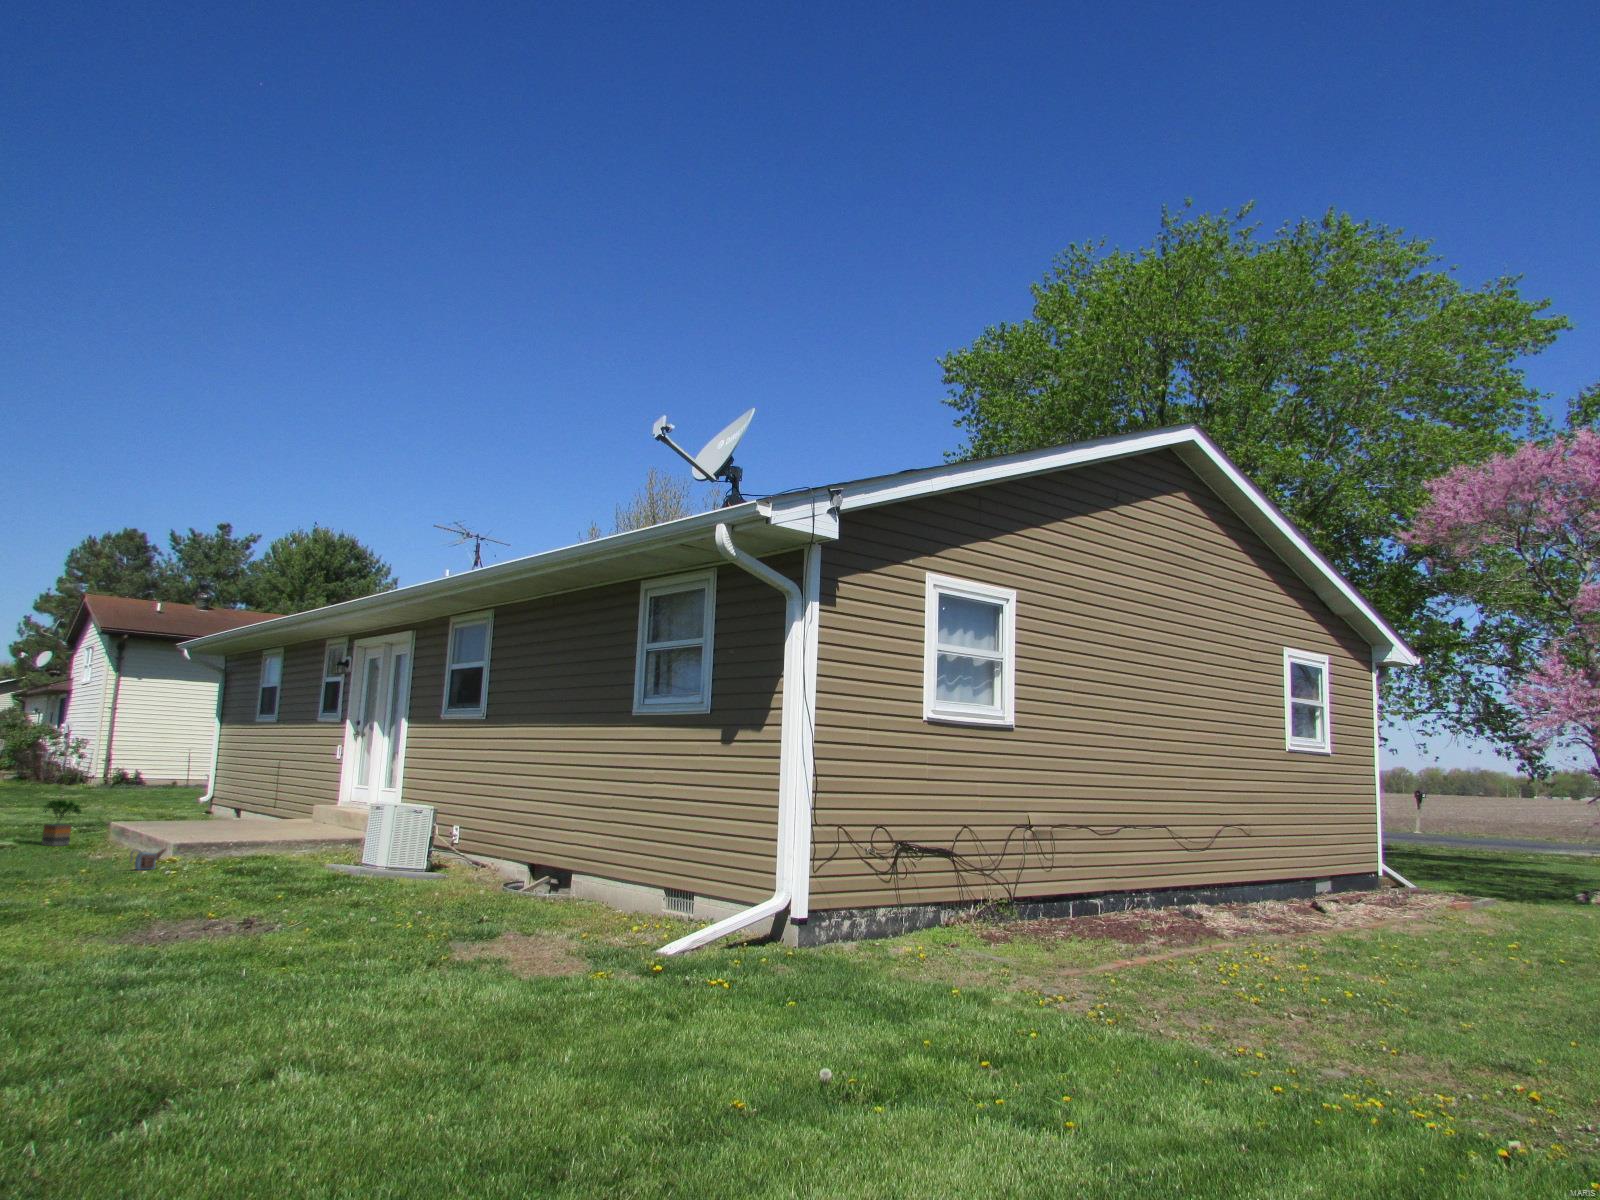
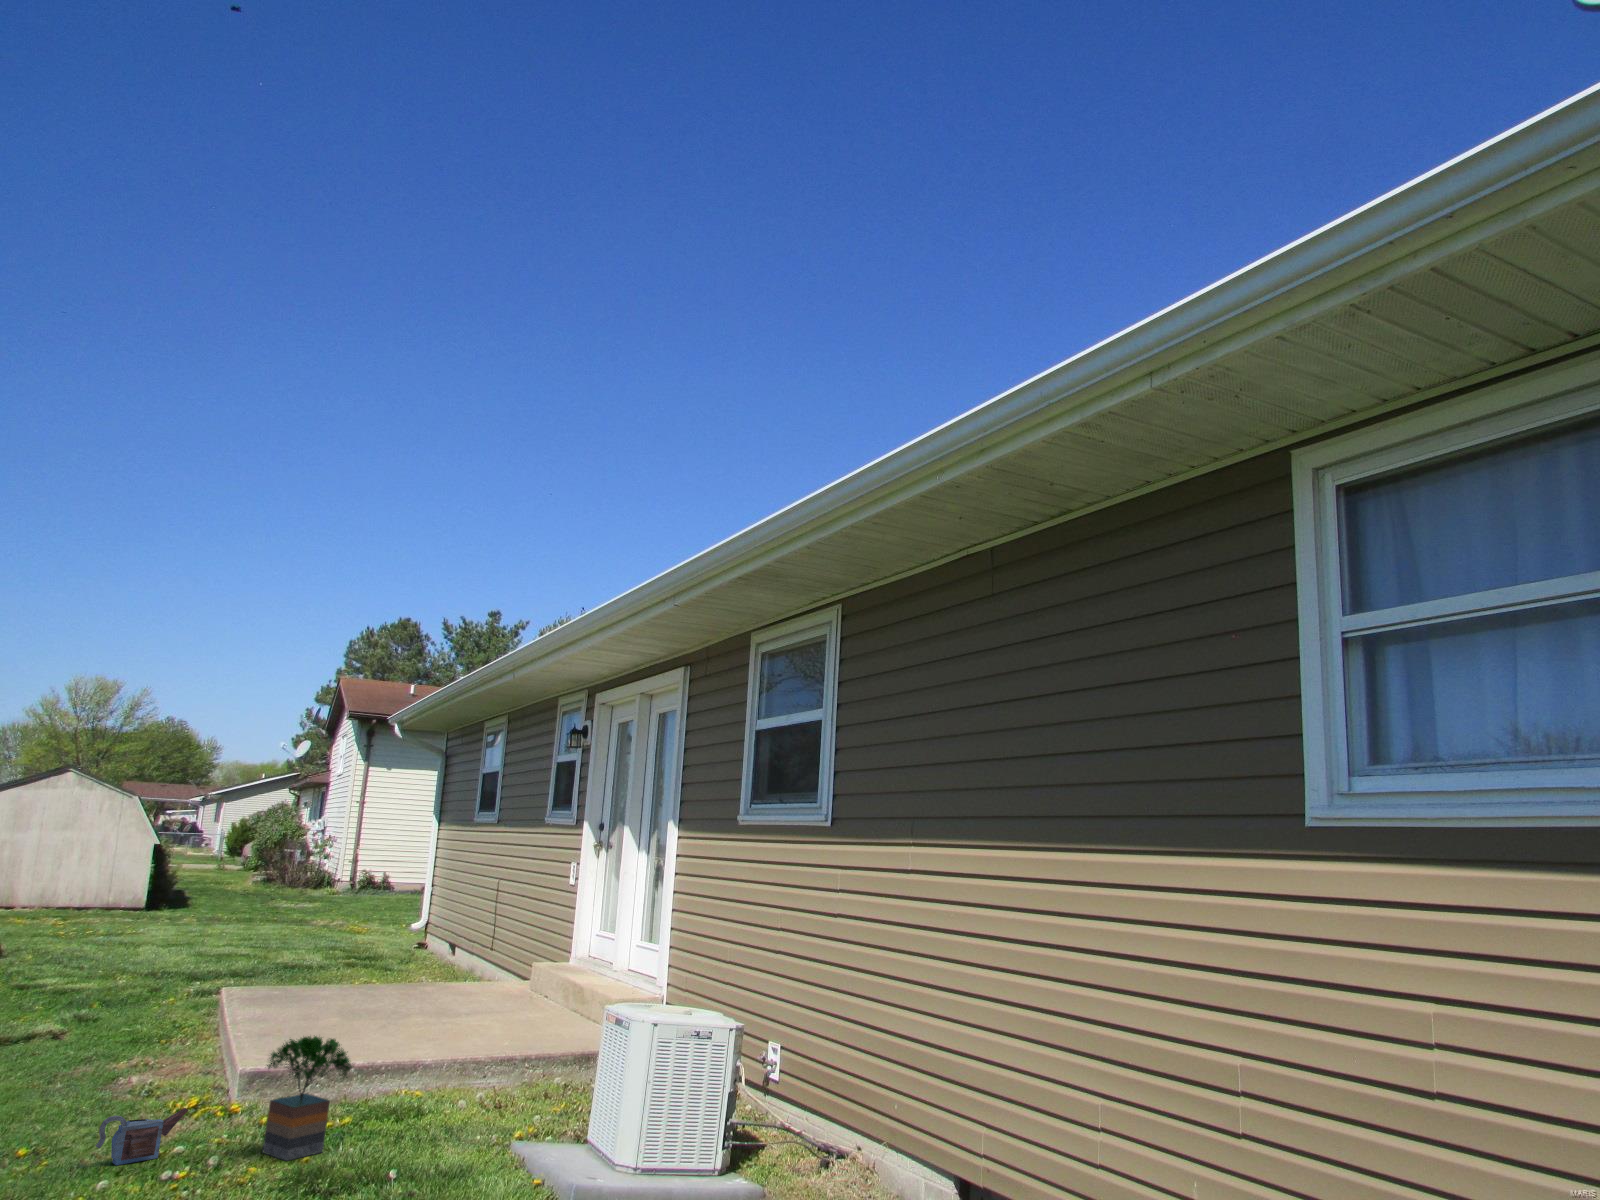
potted tree: present [42,800,81,846] -> present [262,1036,352,1161]

